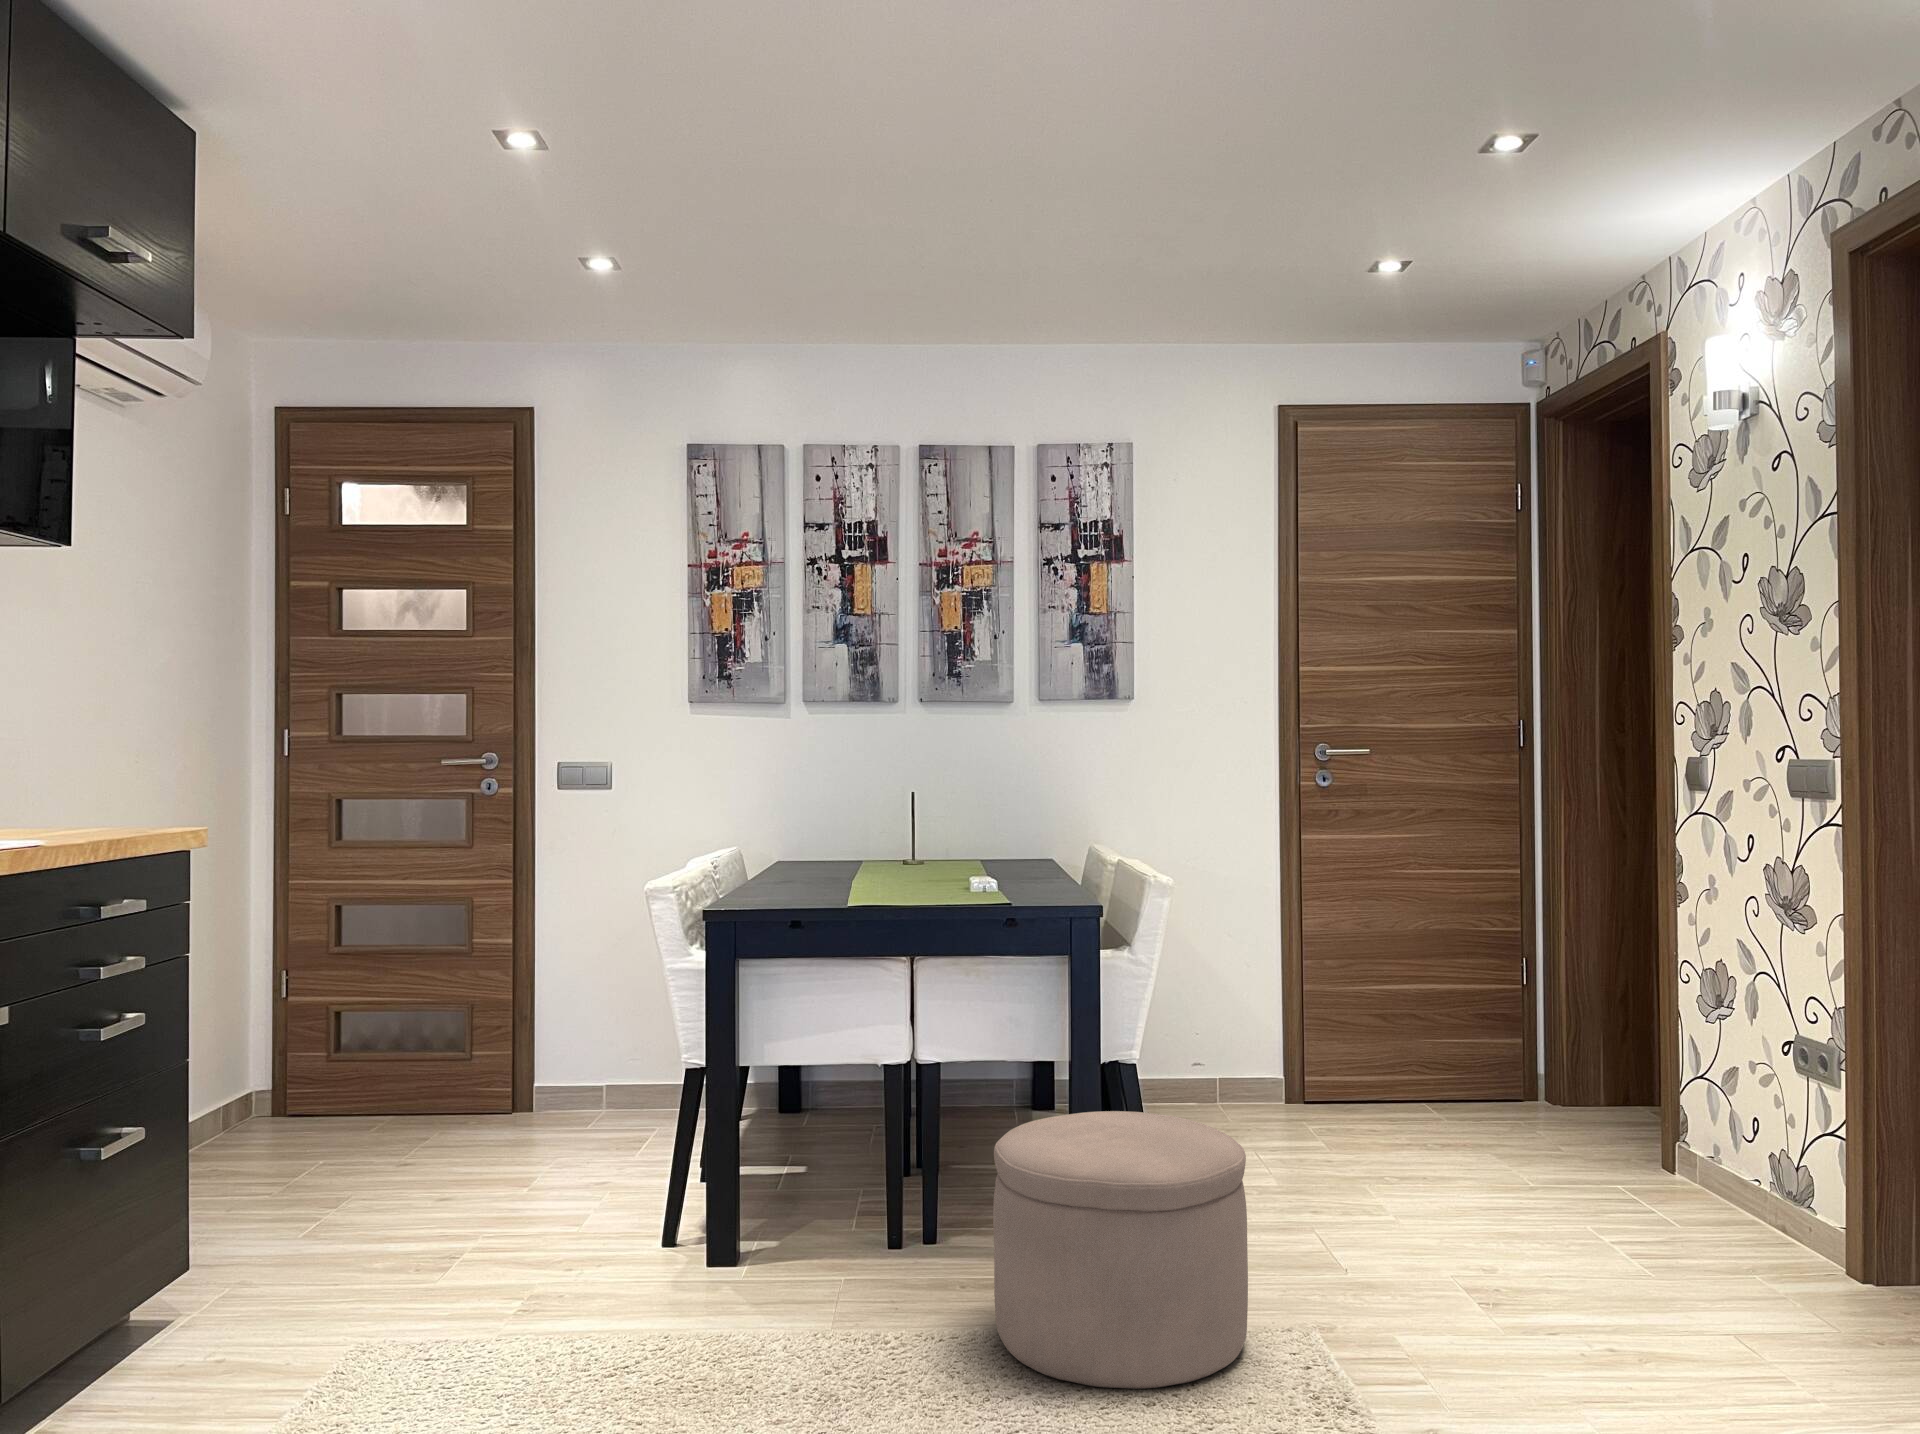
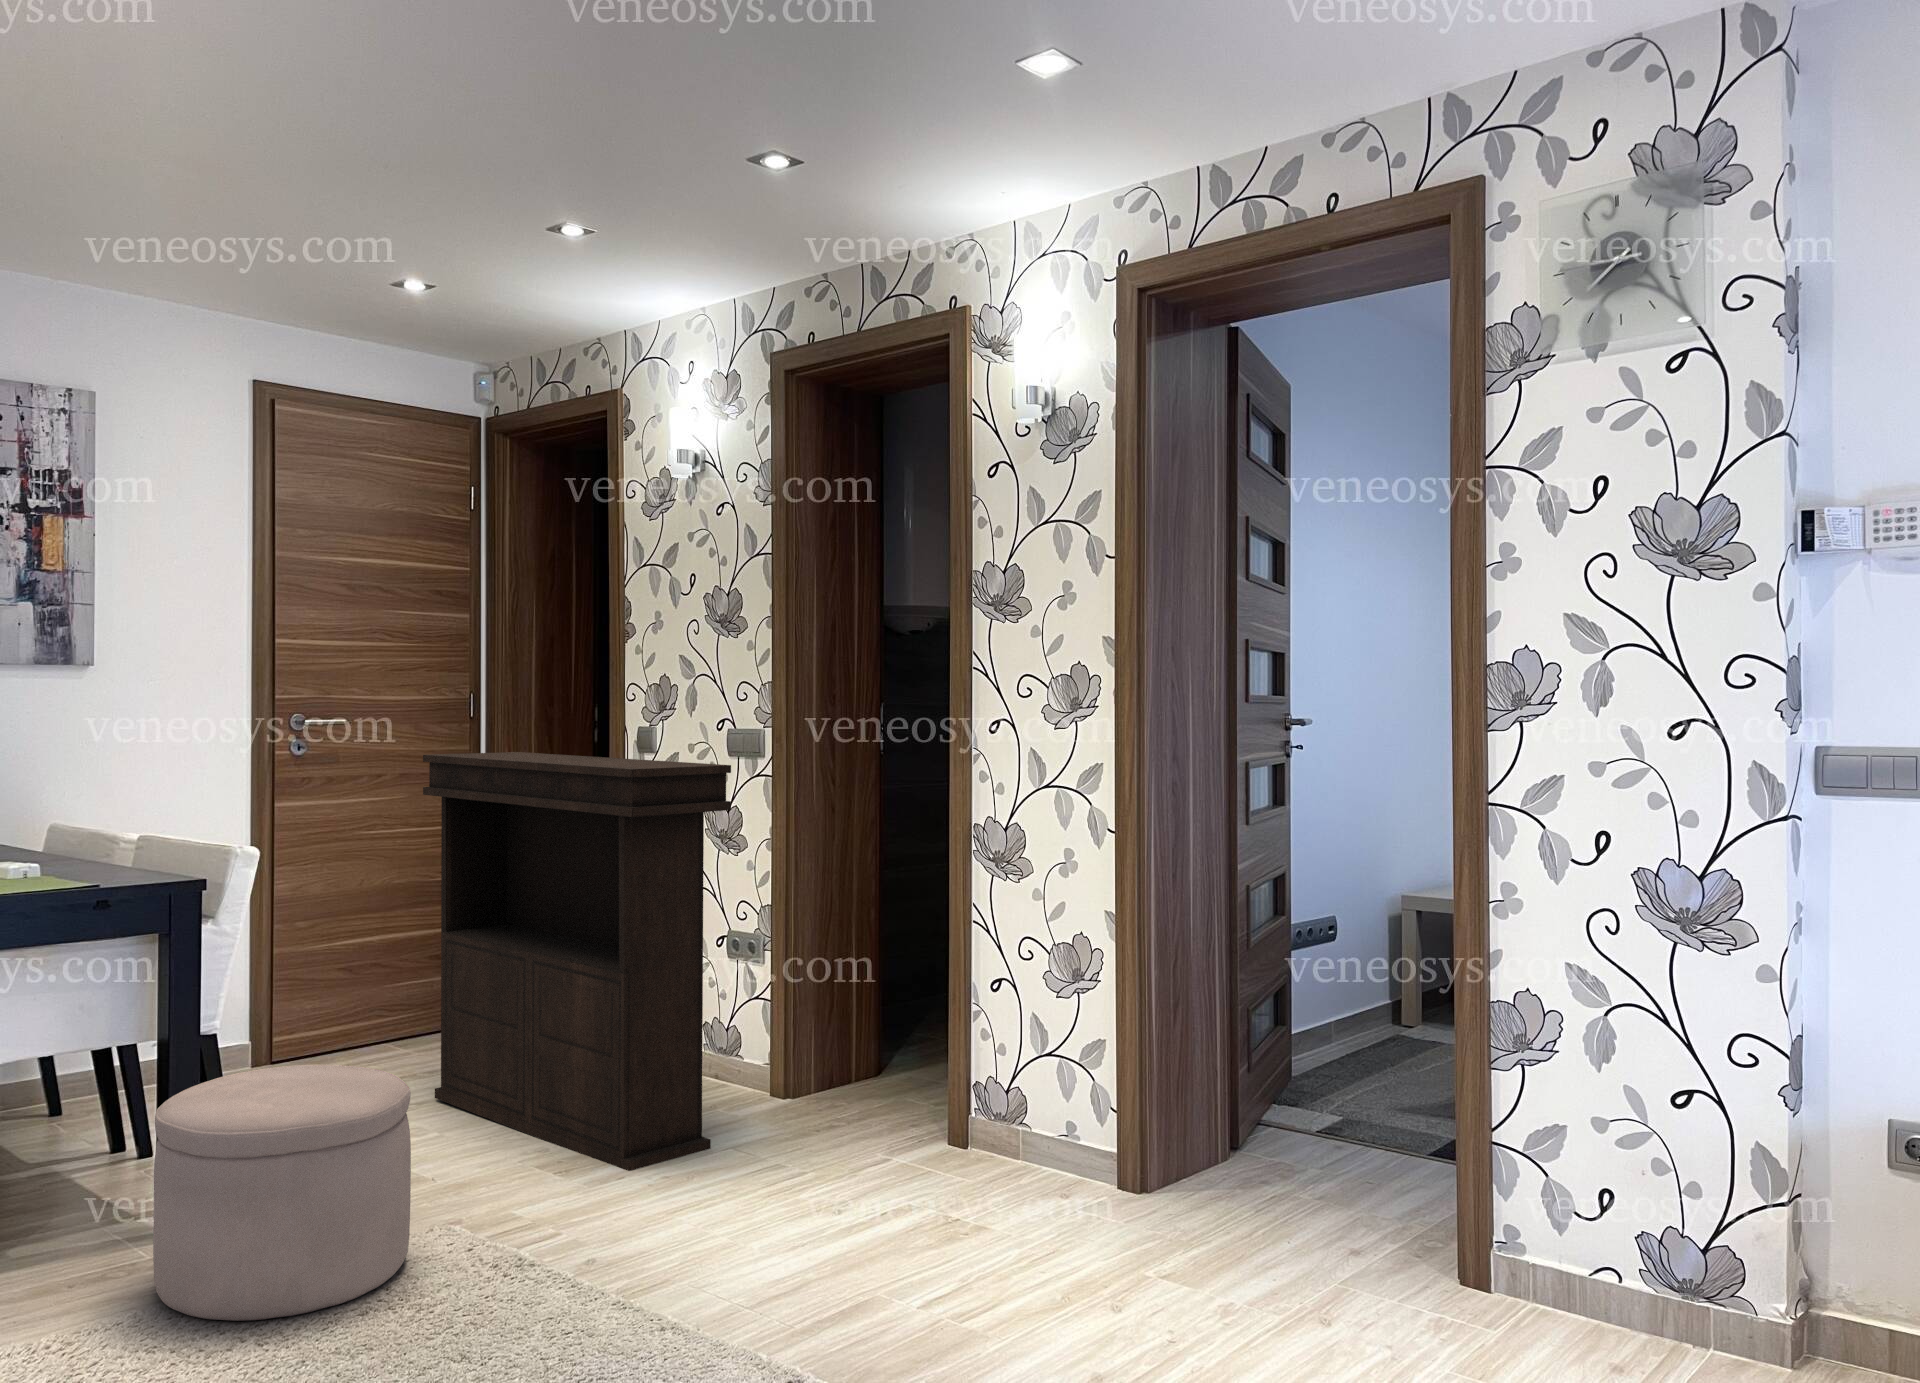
console table: none [1404,788,1725,1331] -> present [423,752,731,1171]

